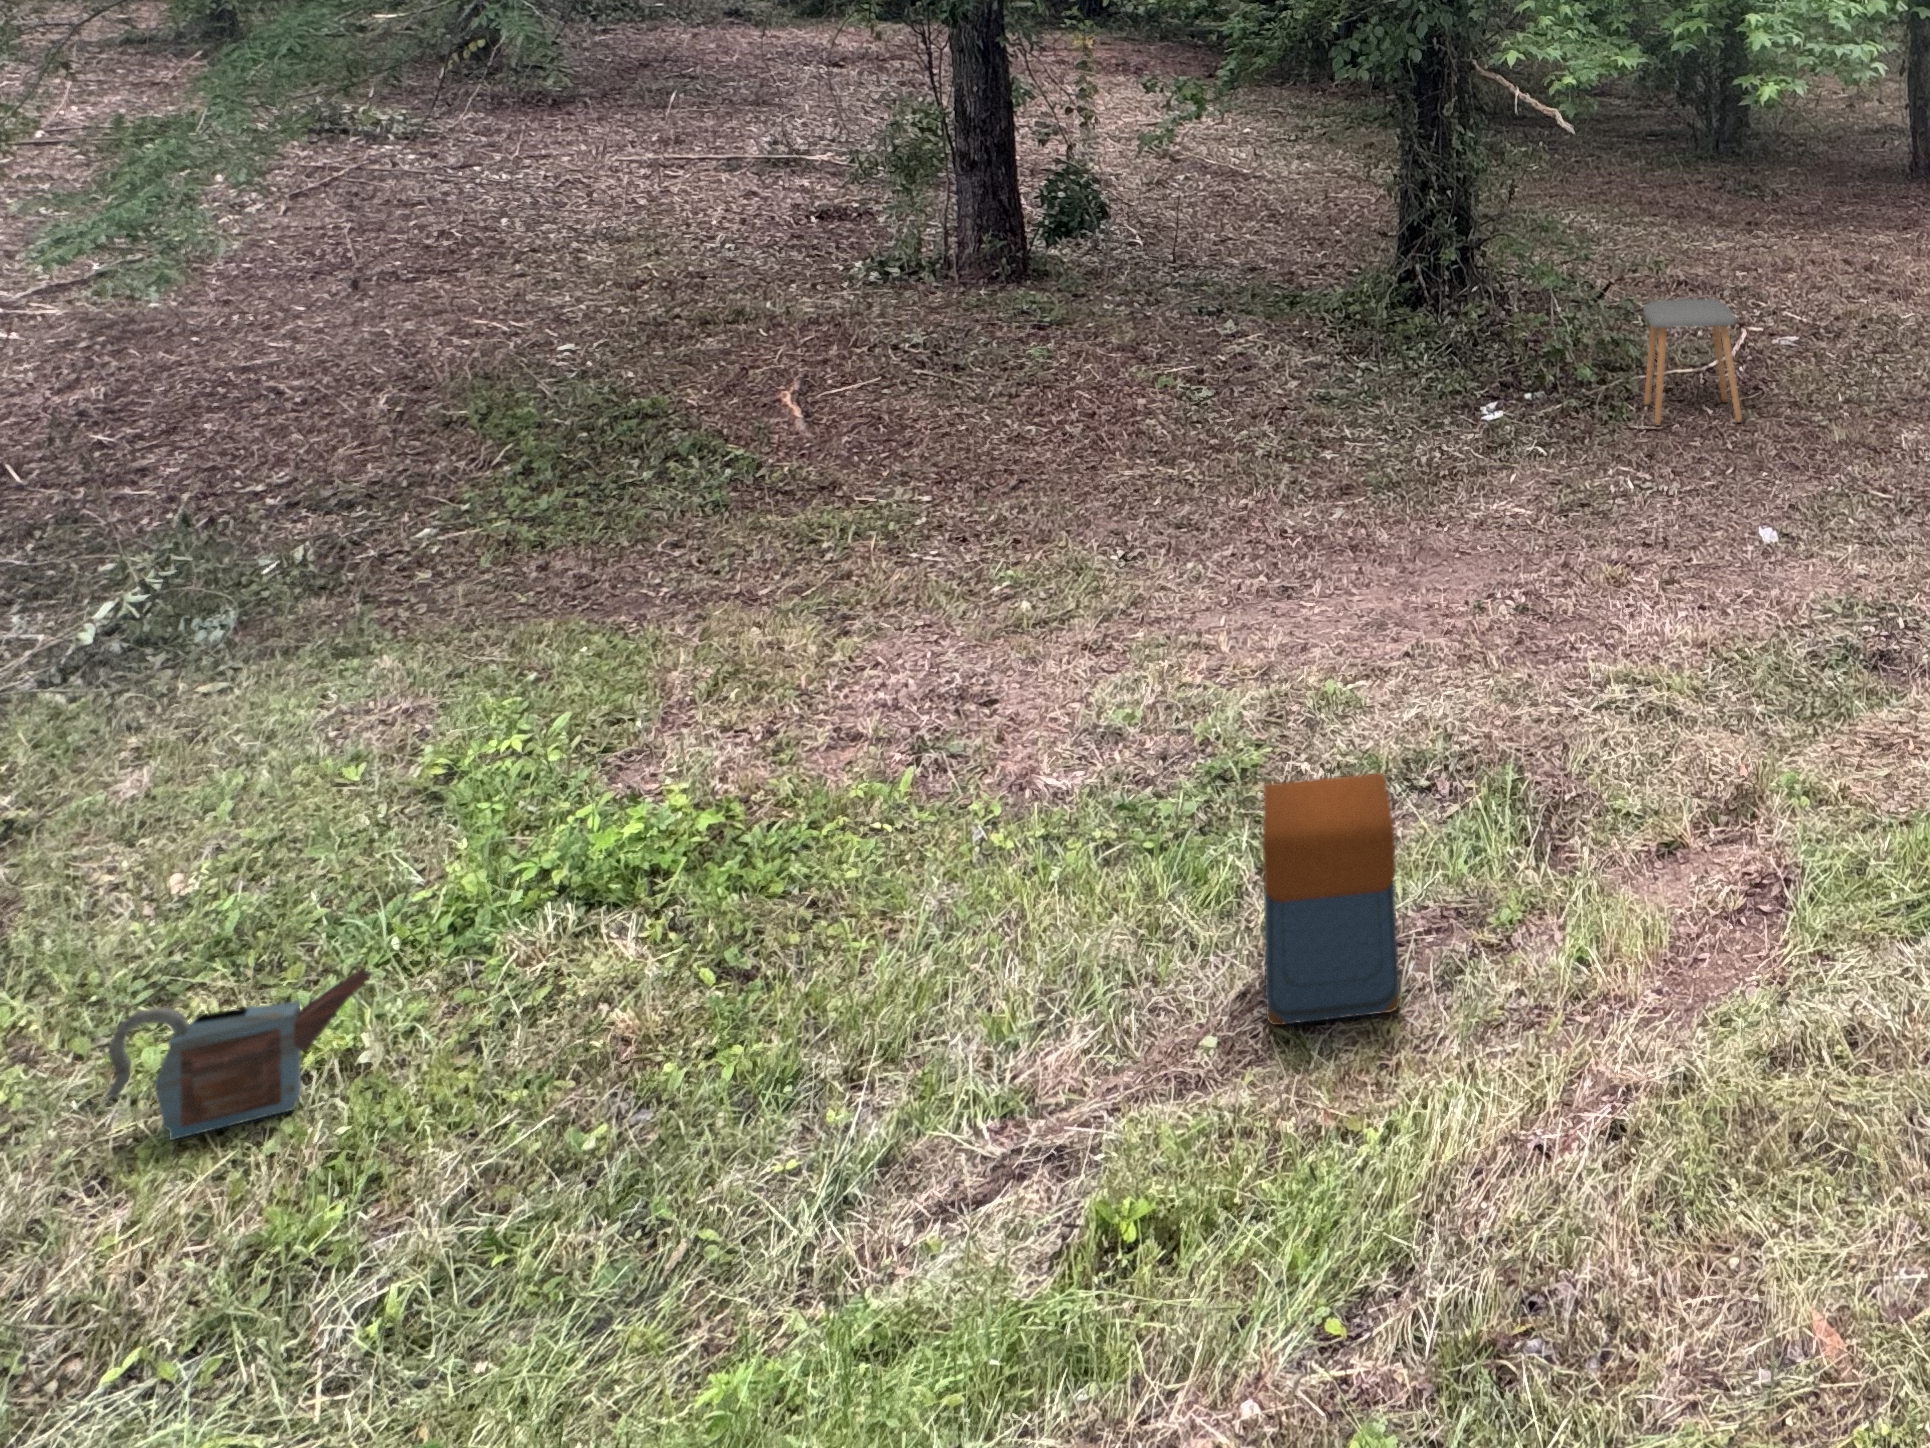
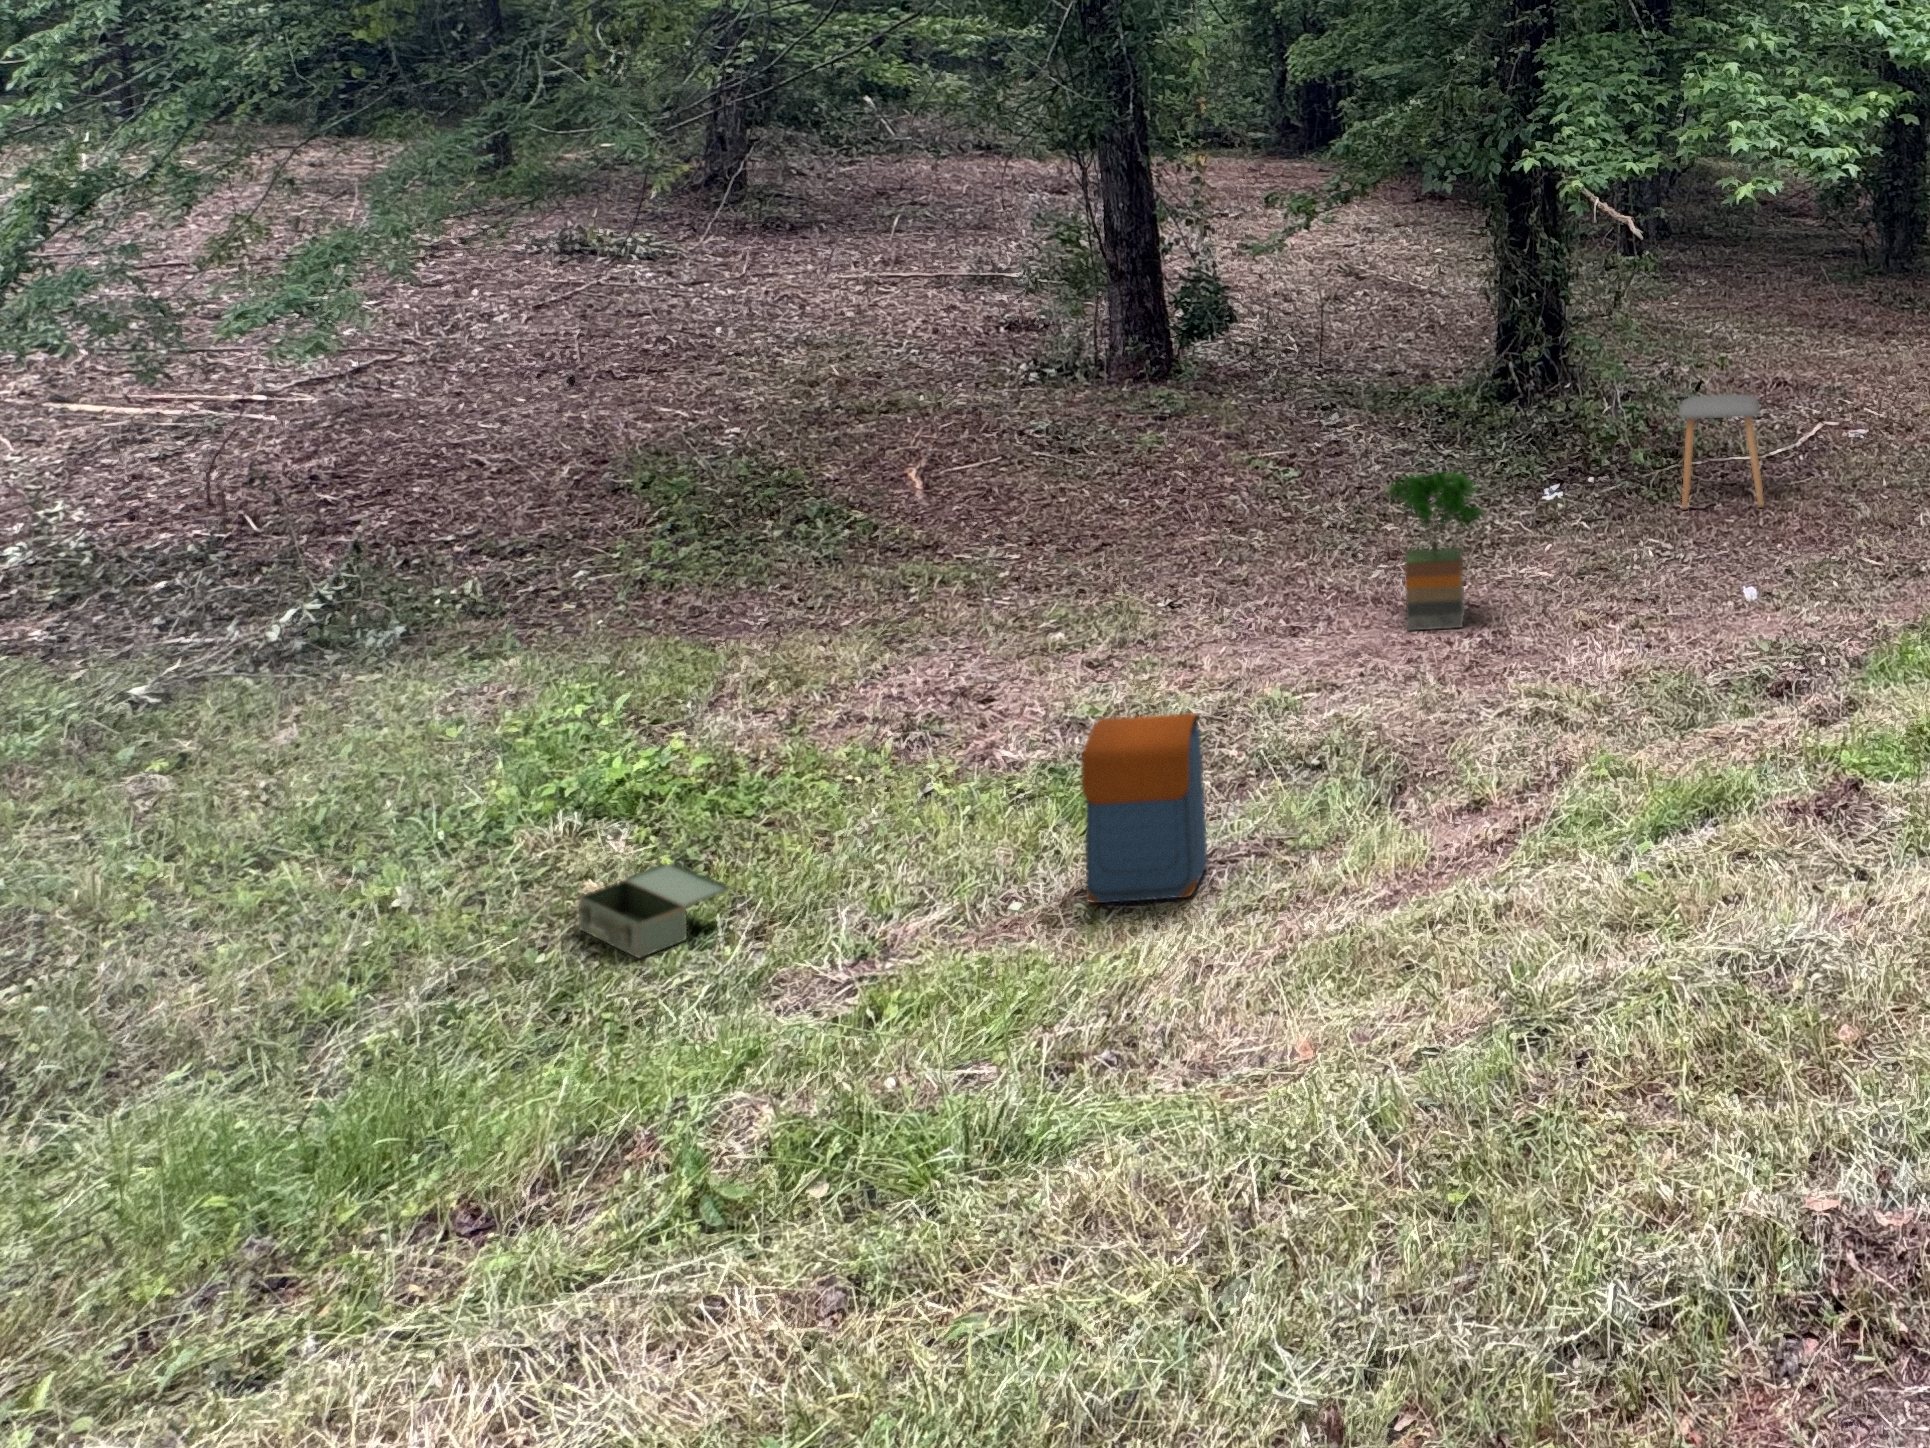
potted tree: none [1409,406,1526,592] -> present [1387,471,1484,631]
watering can: present [107,969,372,1140] -> none [202,827,402,943]
toolbox: none [611,982,813,1139] -> present [579,863,729,958]

